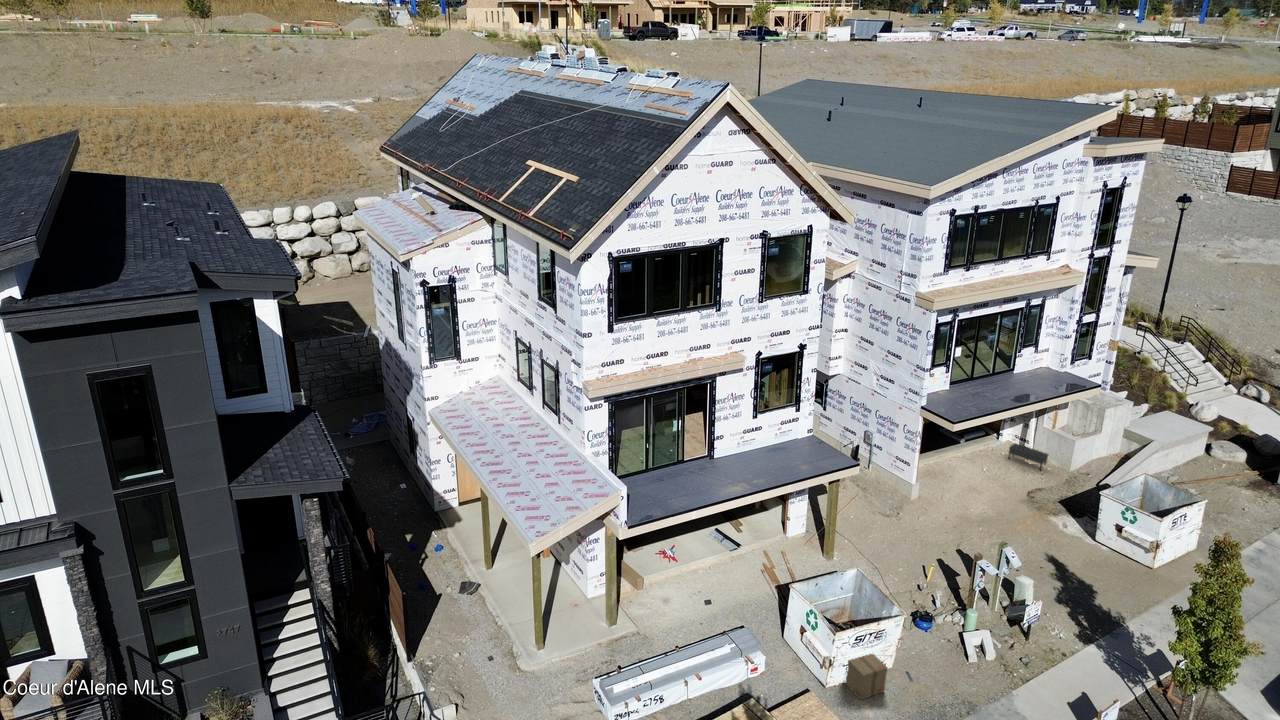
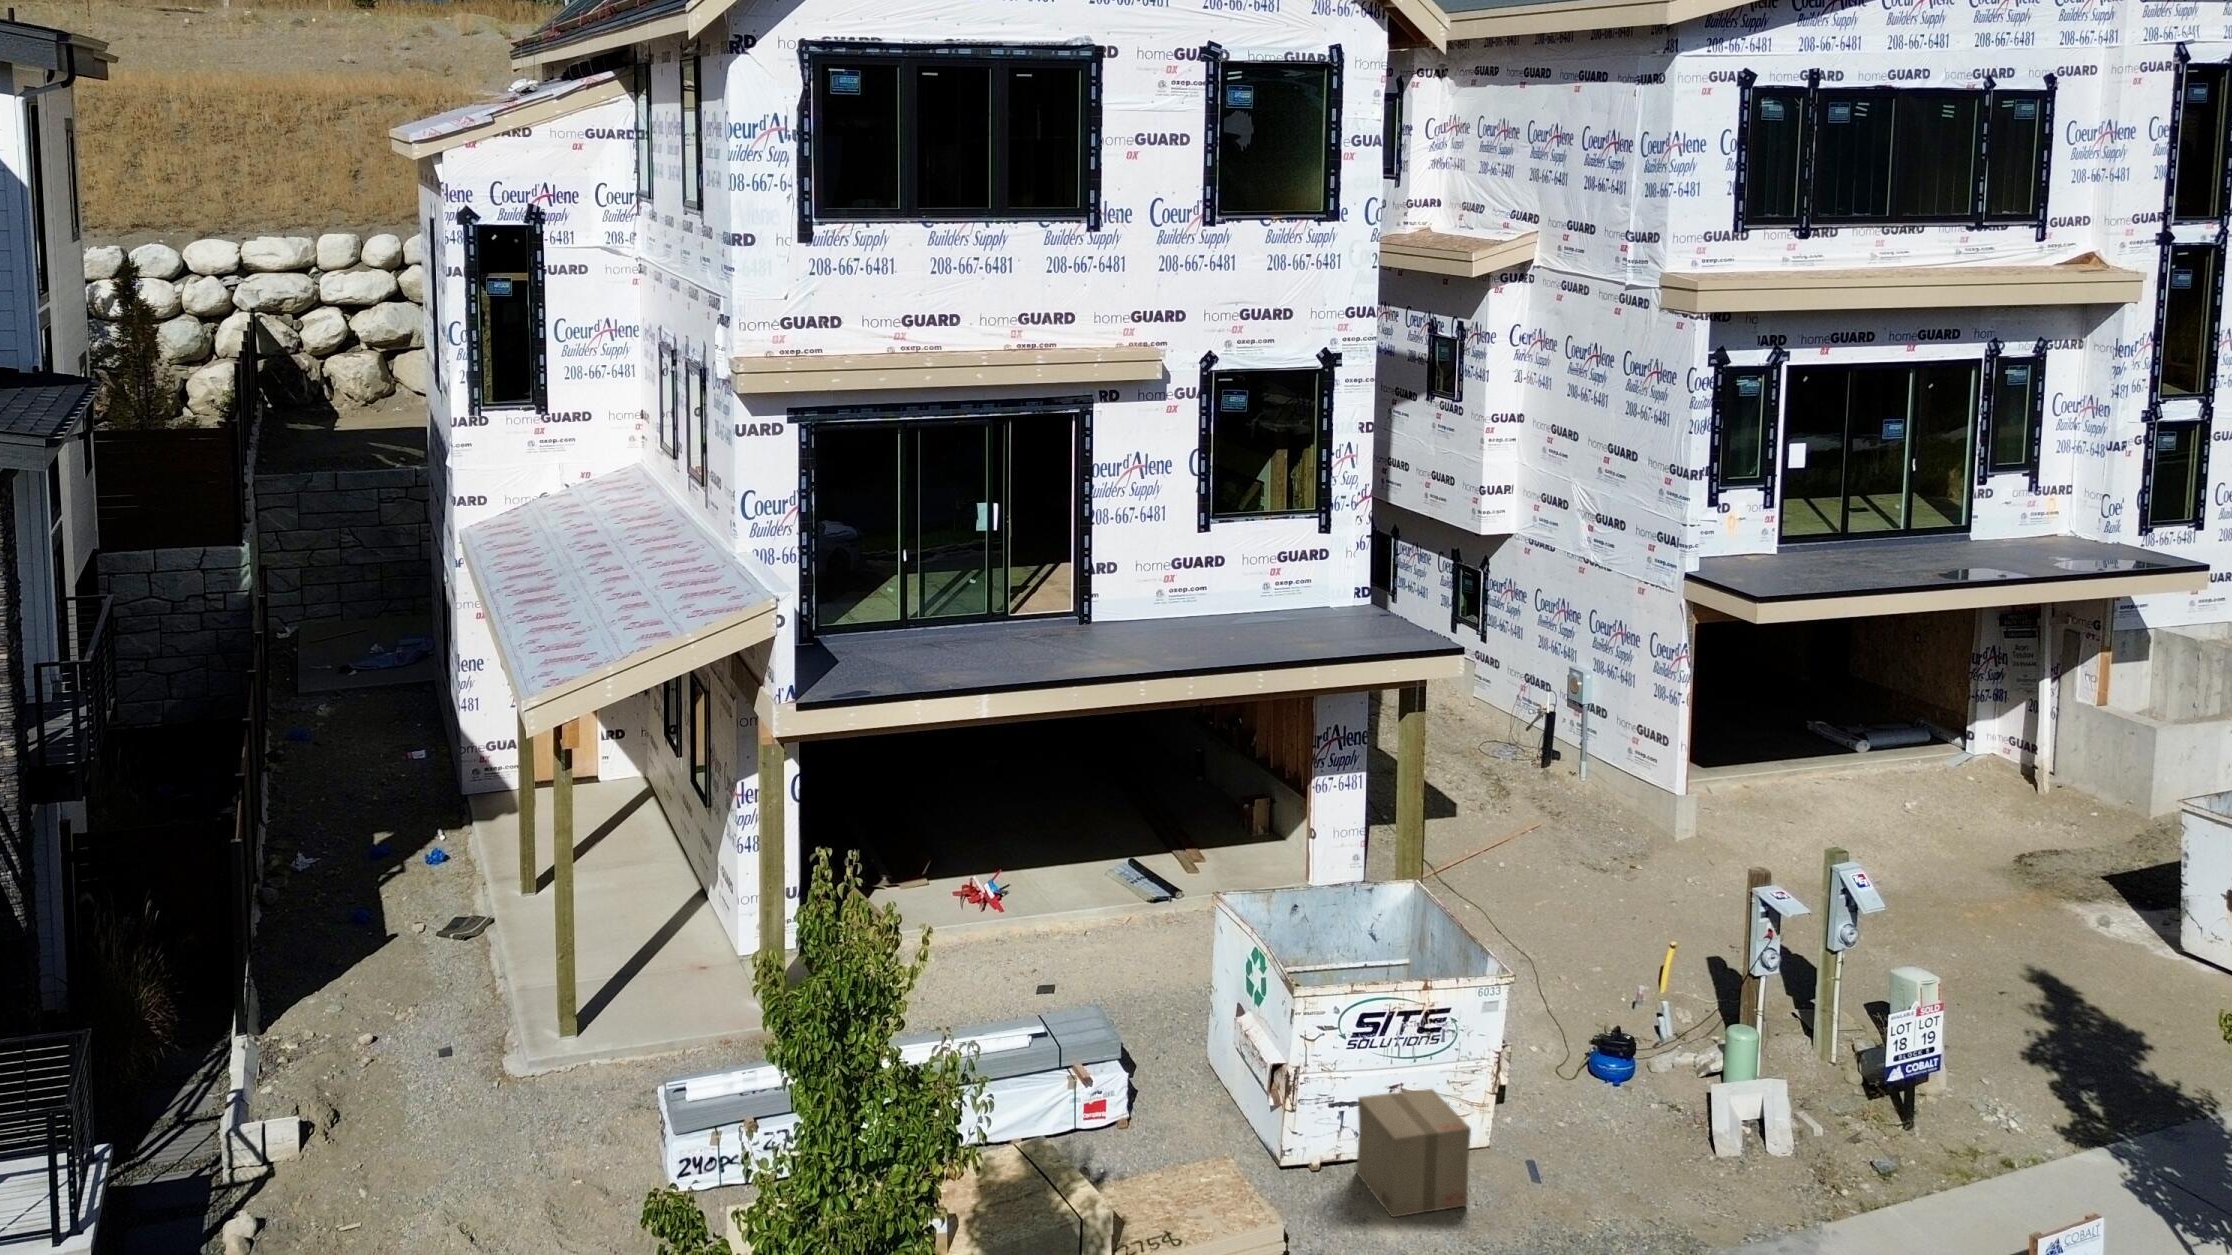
bench: present [1008,444,1048,470] -> none [1979,739,2088,807]

